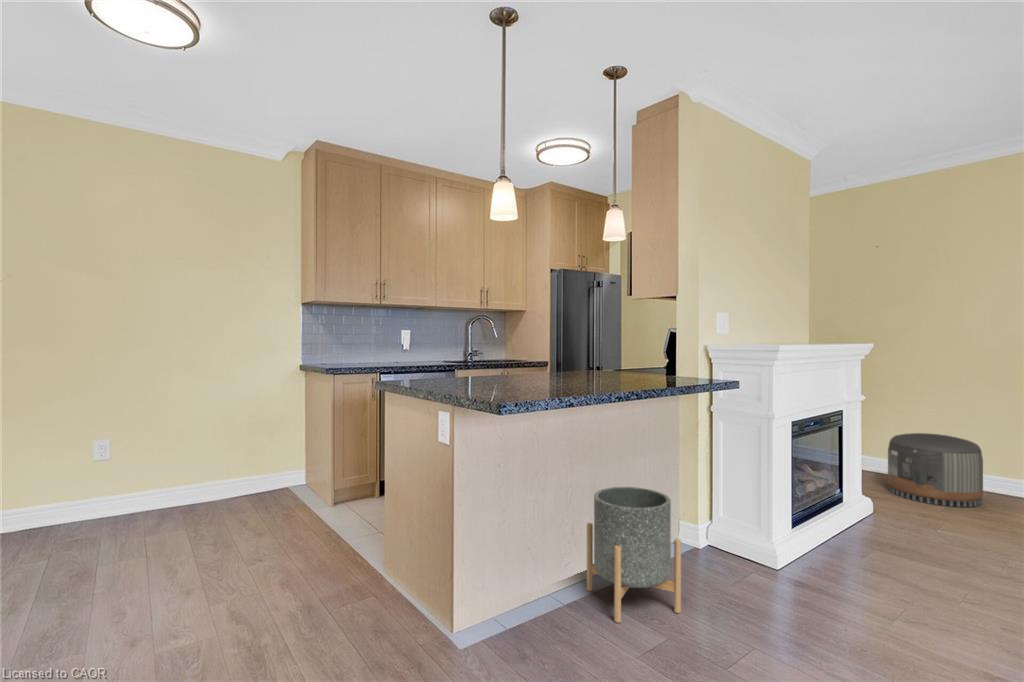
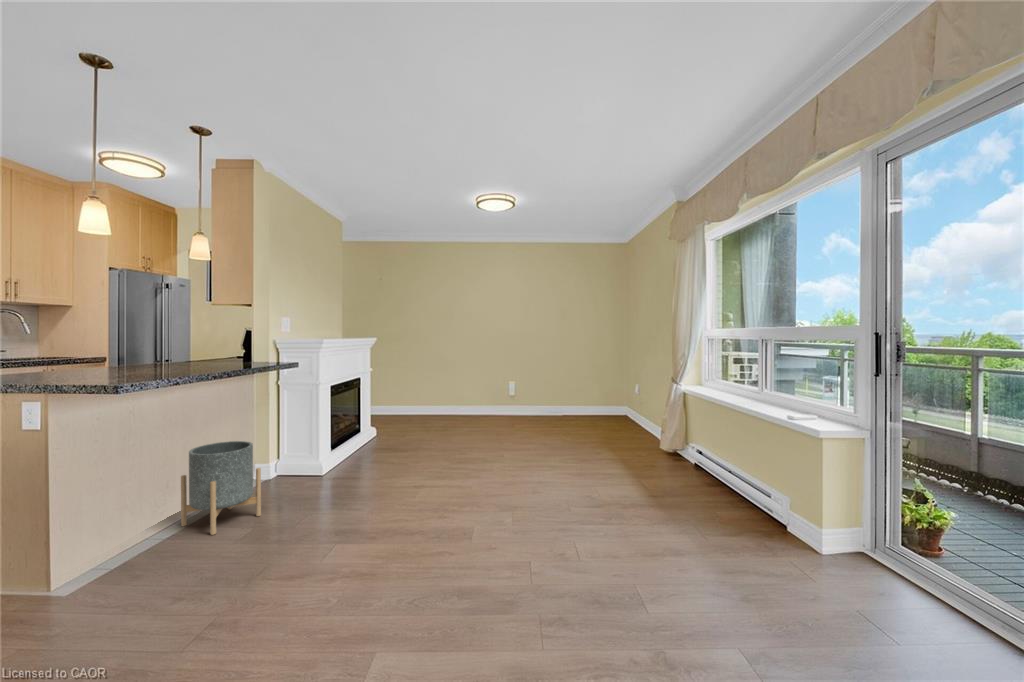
pouf: present [888,433,983,507] -> none [386,389,428,427]

